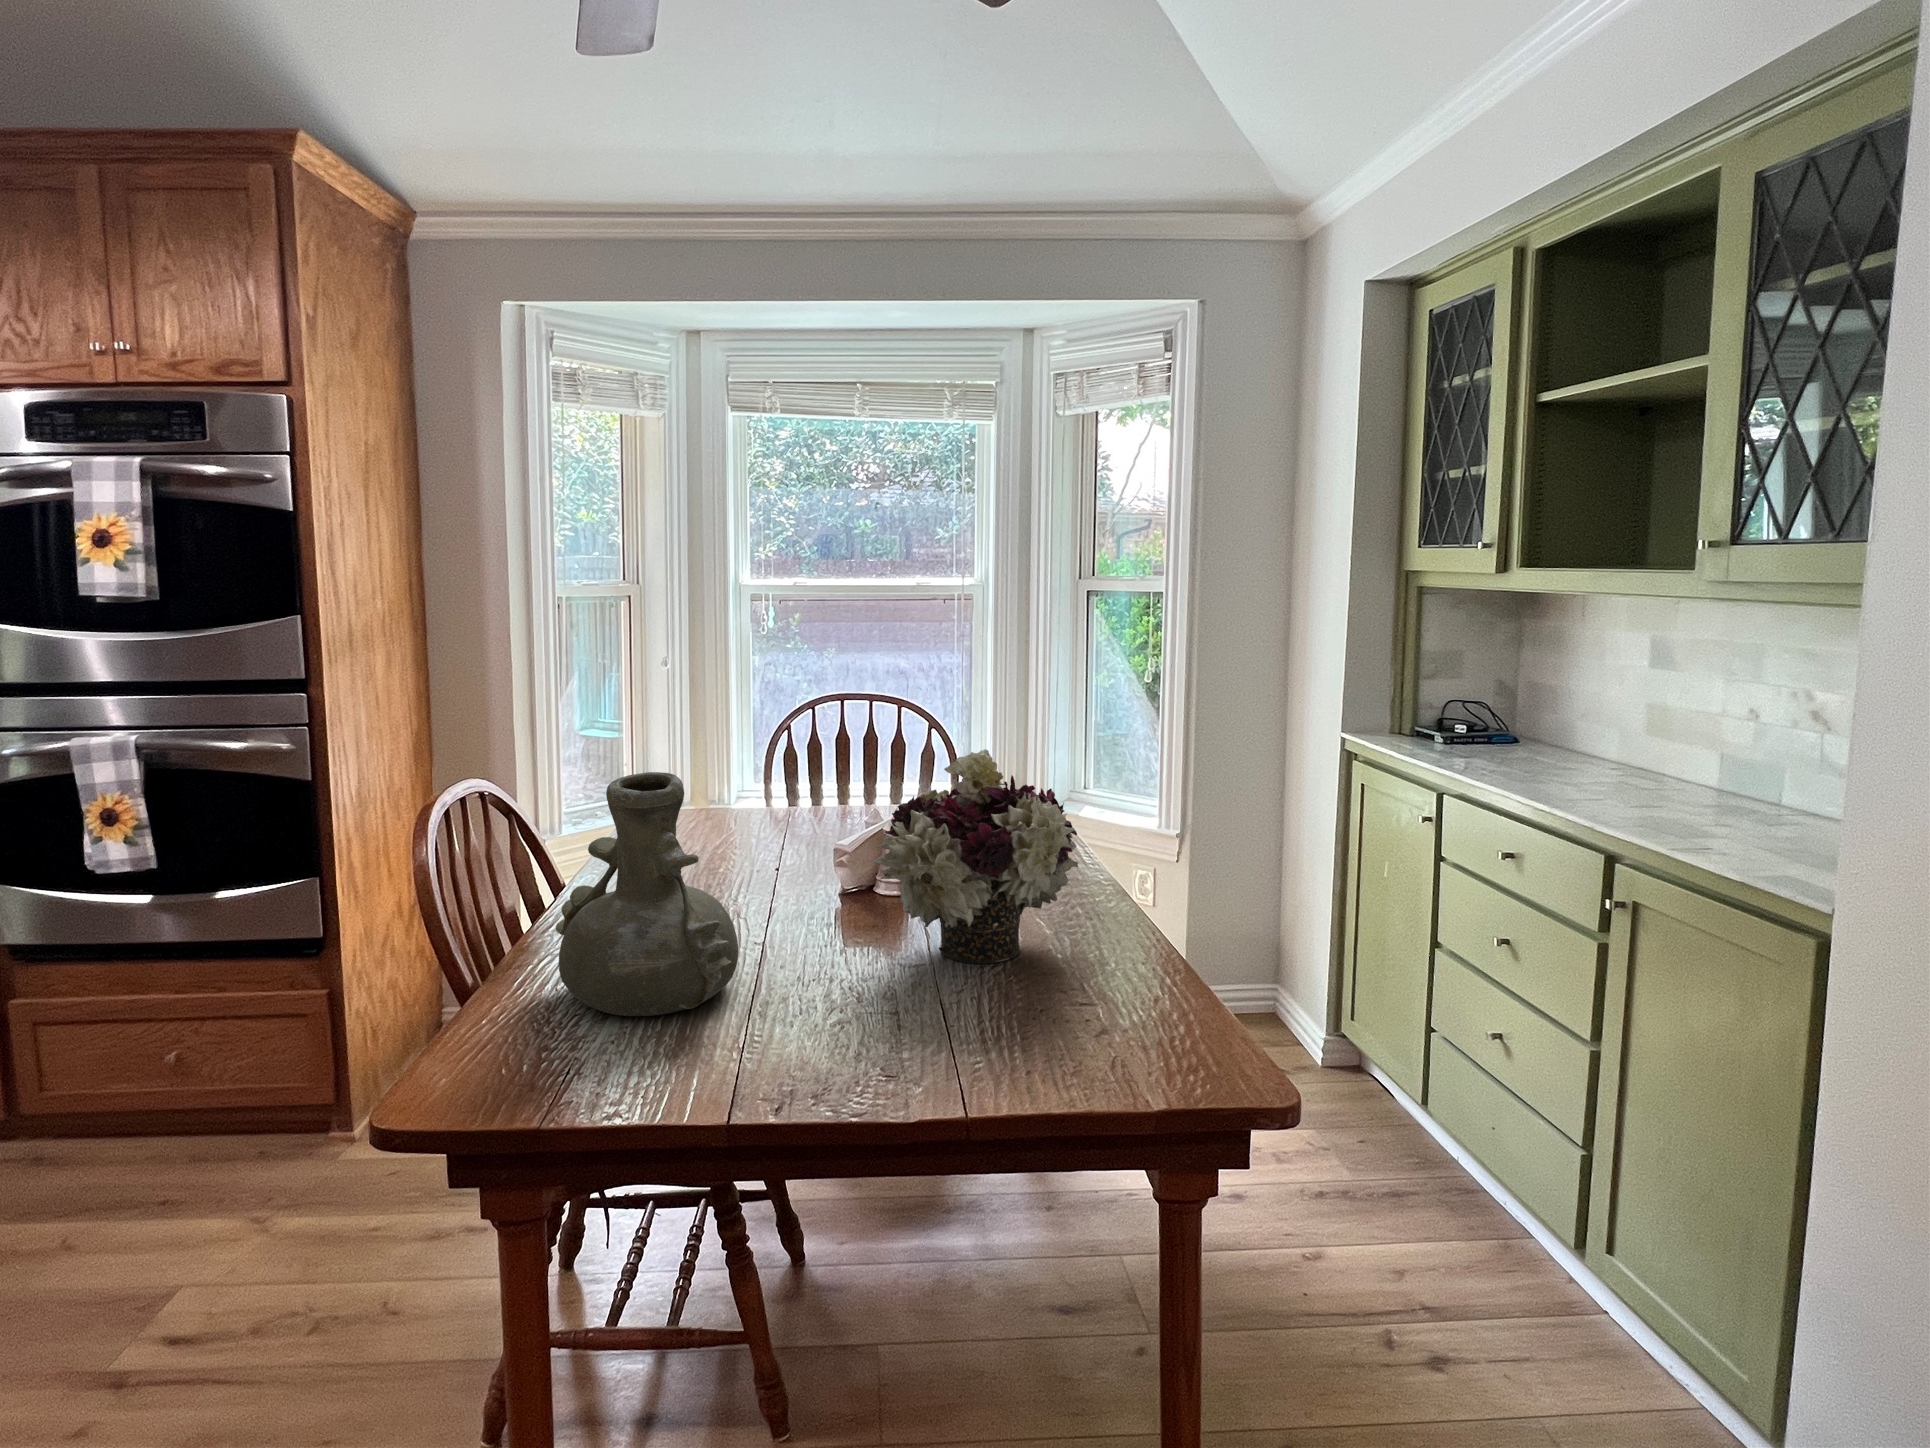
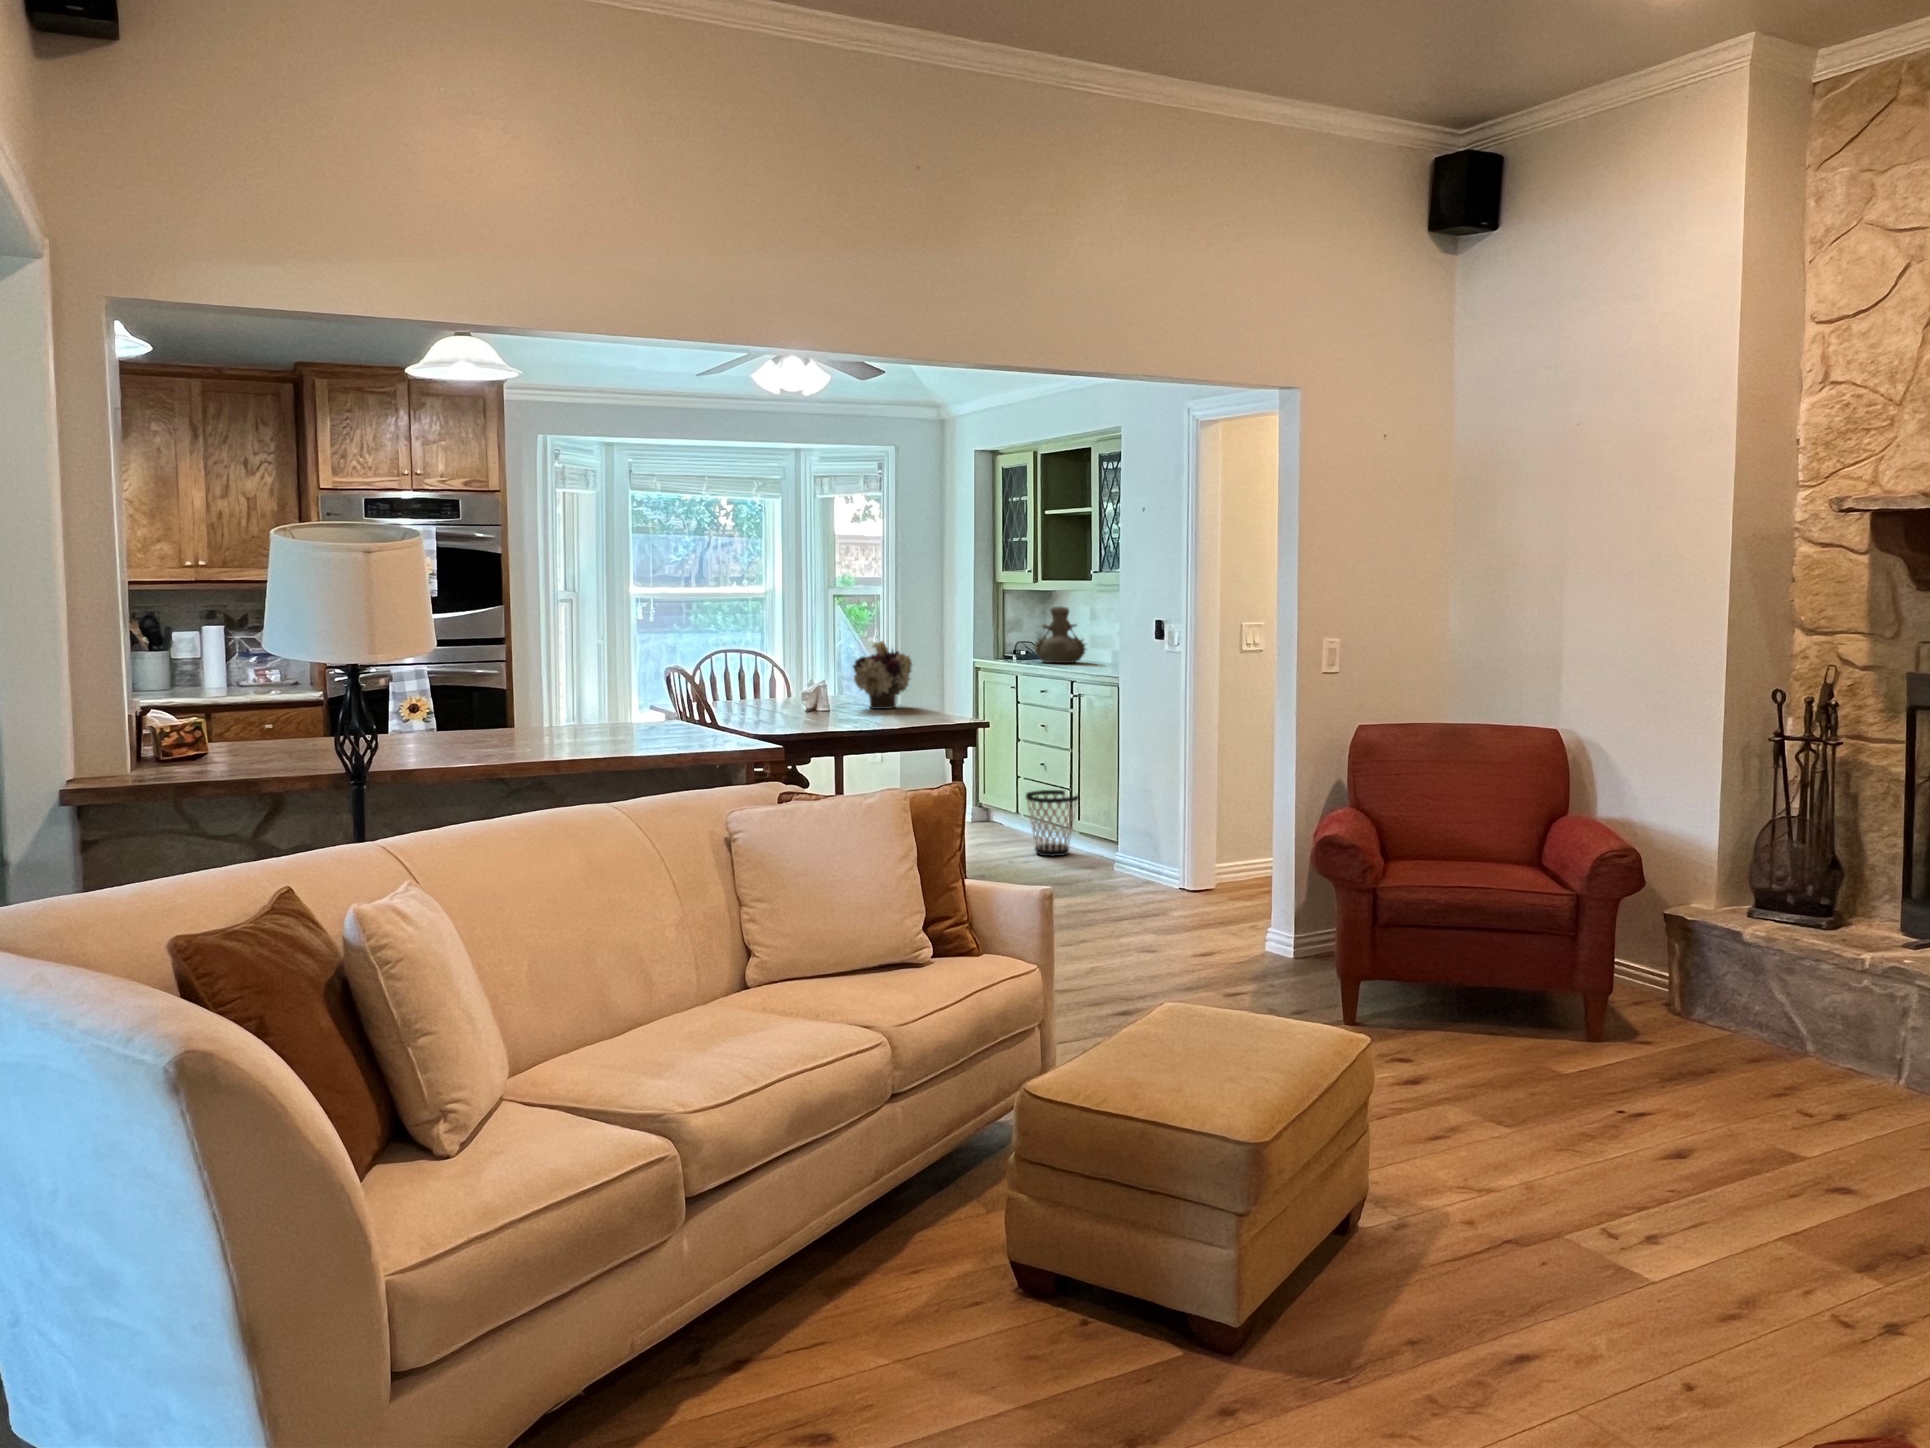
vase: present [556,772,738,1016] -> present [1034,607,1086,663]
wastebasket: none [1442,1152,1624,1388] -> present [1026,790,1079,856]

